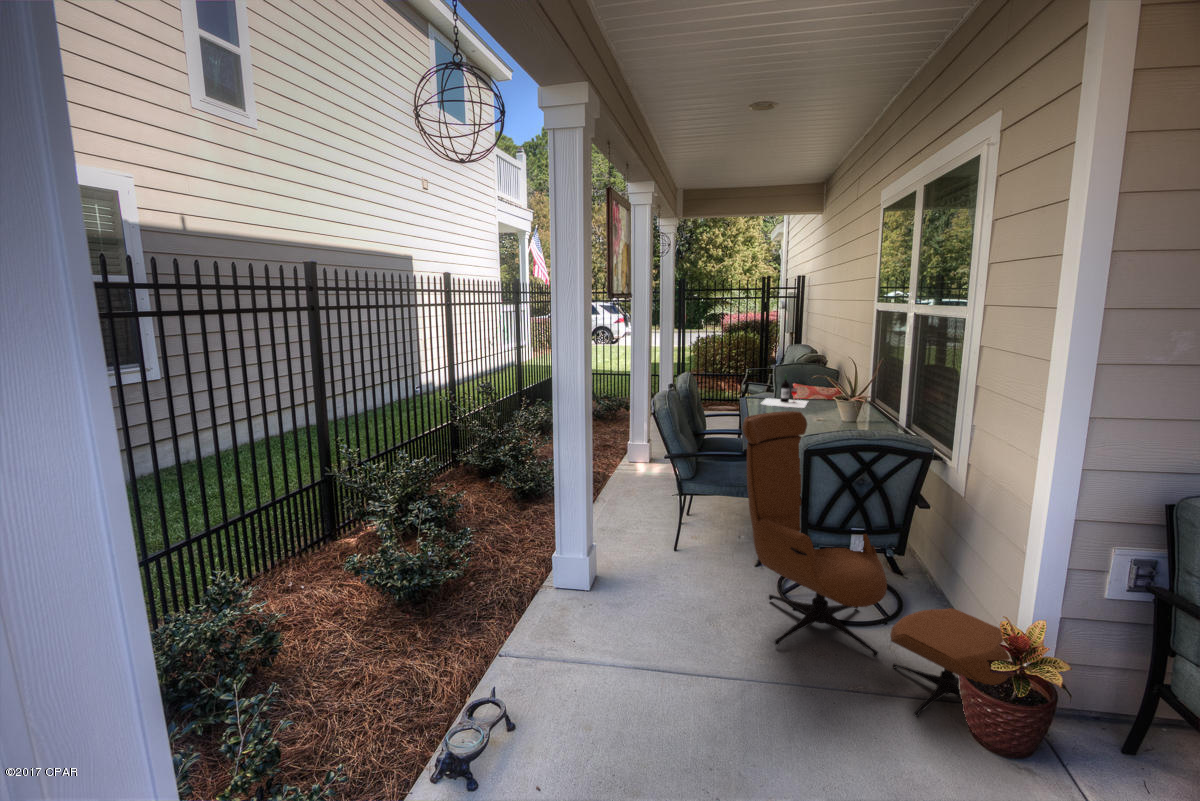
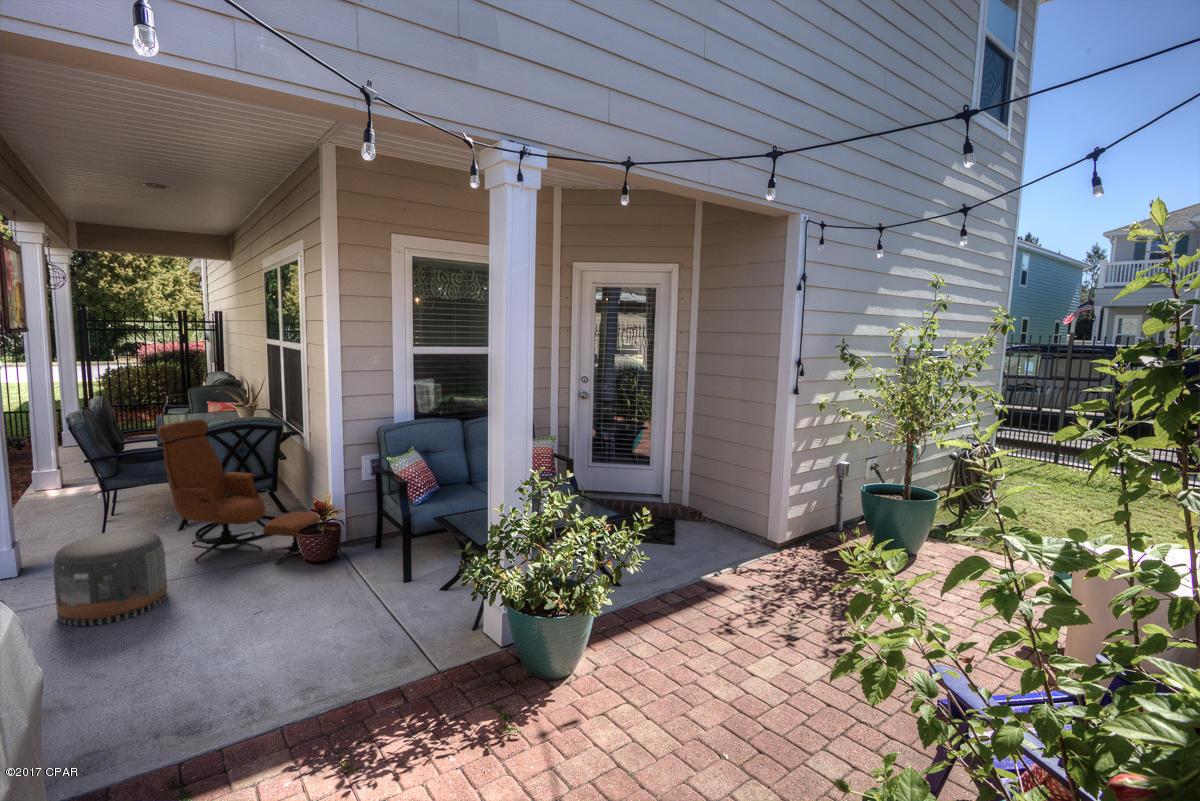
wine bottle: present [761,375,808,408] -> none [178,398,222,422]
pouf: none [593,582,739,763] -> present [54,530,167,626]

